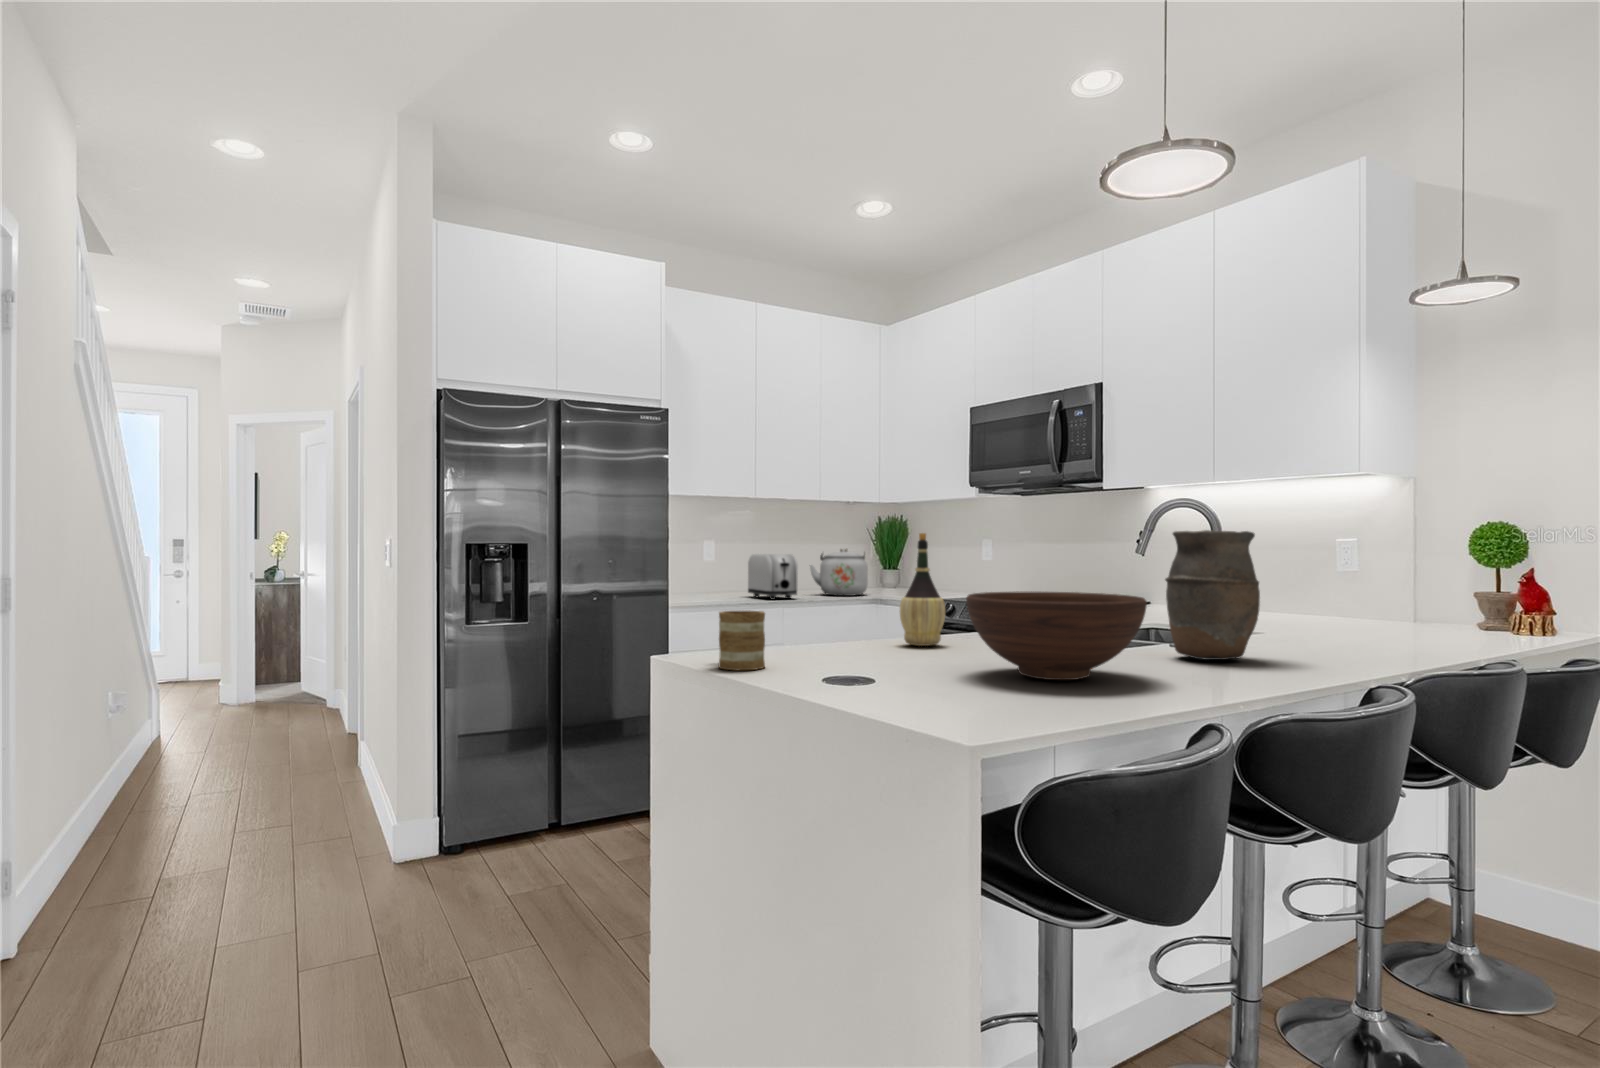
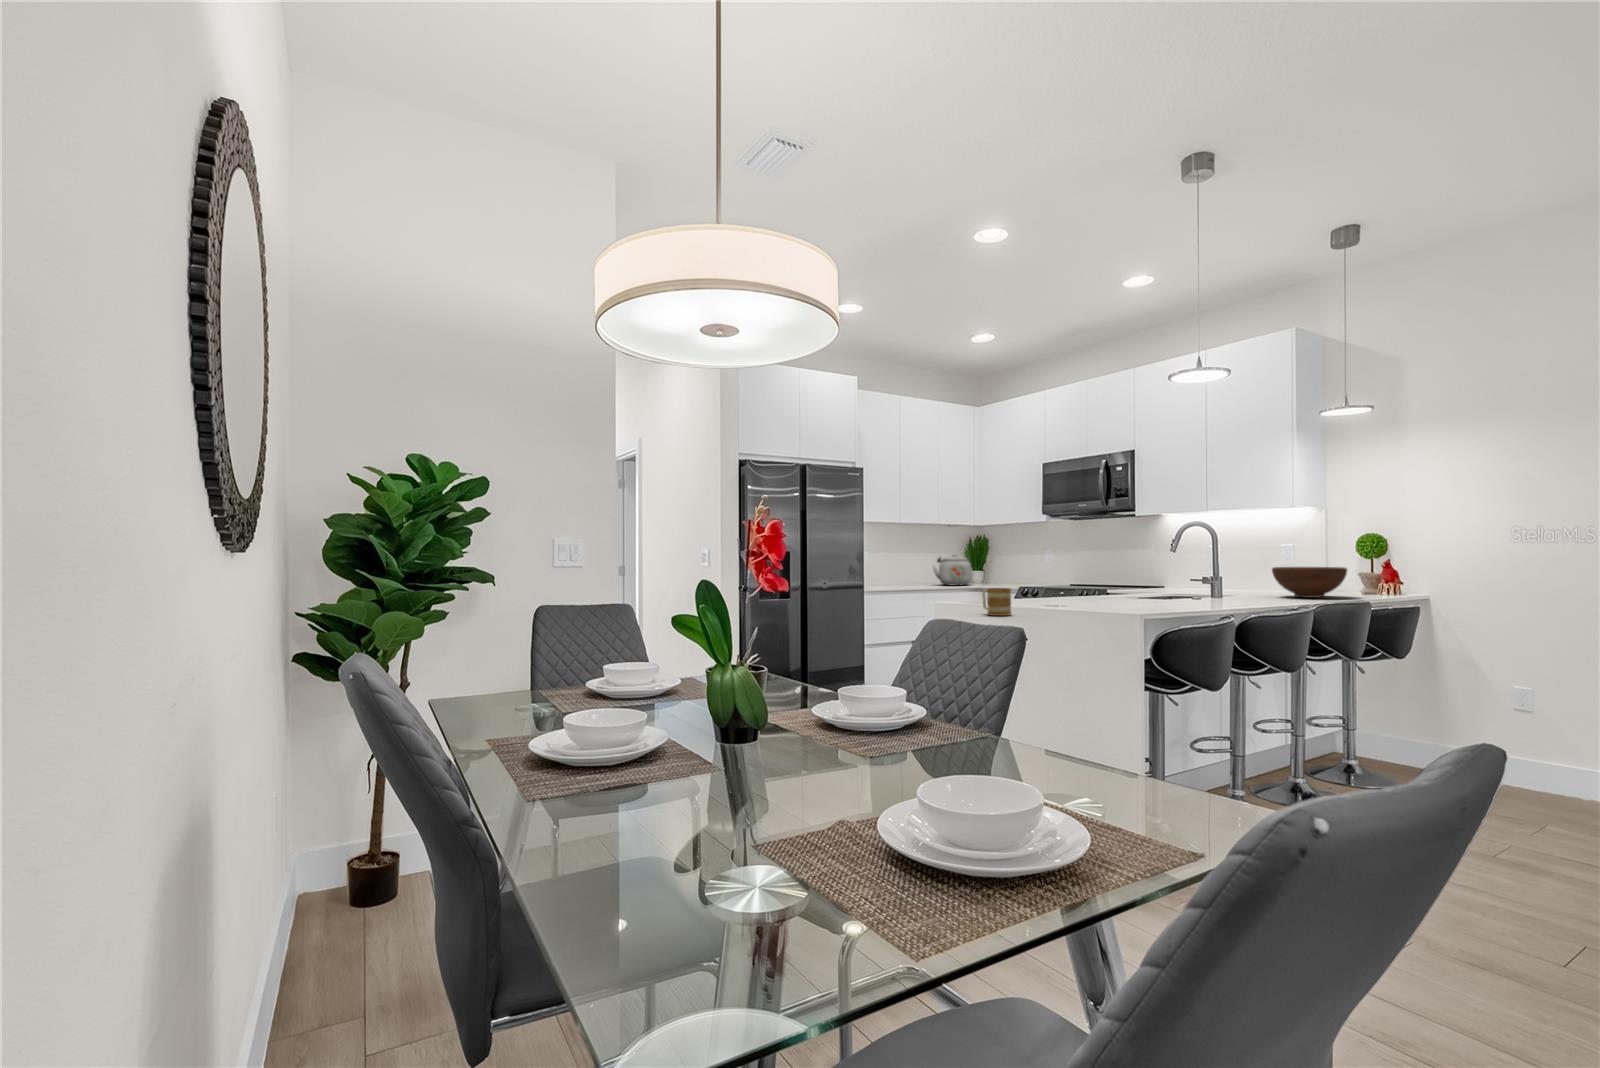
vase: present [1165,530,1260,660] -> none [1198,545,1246,608]
wine bottle: present [900,533,945,646] -> none [1055,547,1080,606]
toaster: present [748,554,798,600] -> none [895,559,932,588]
fruit bowl: present [966,591,1147,680] -> present [1272,567,1347,598]

